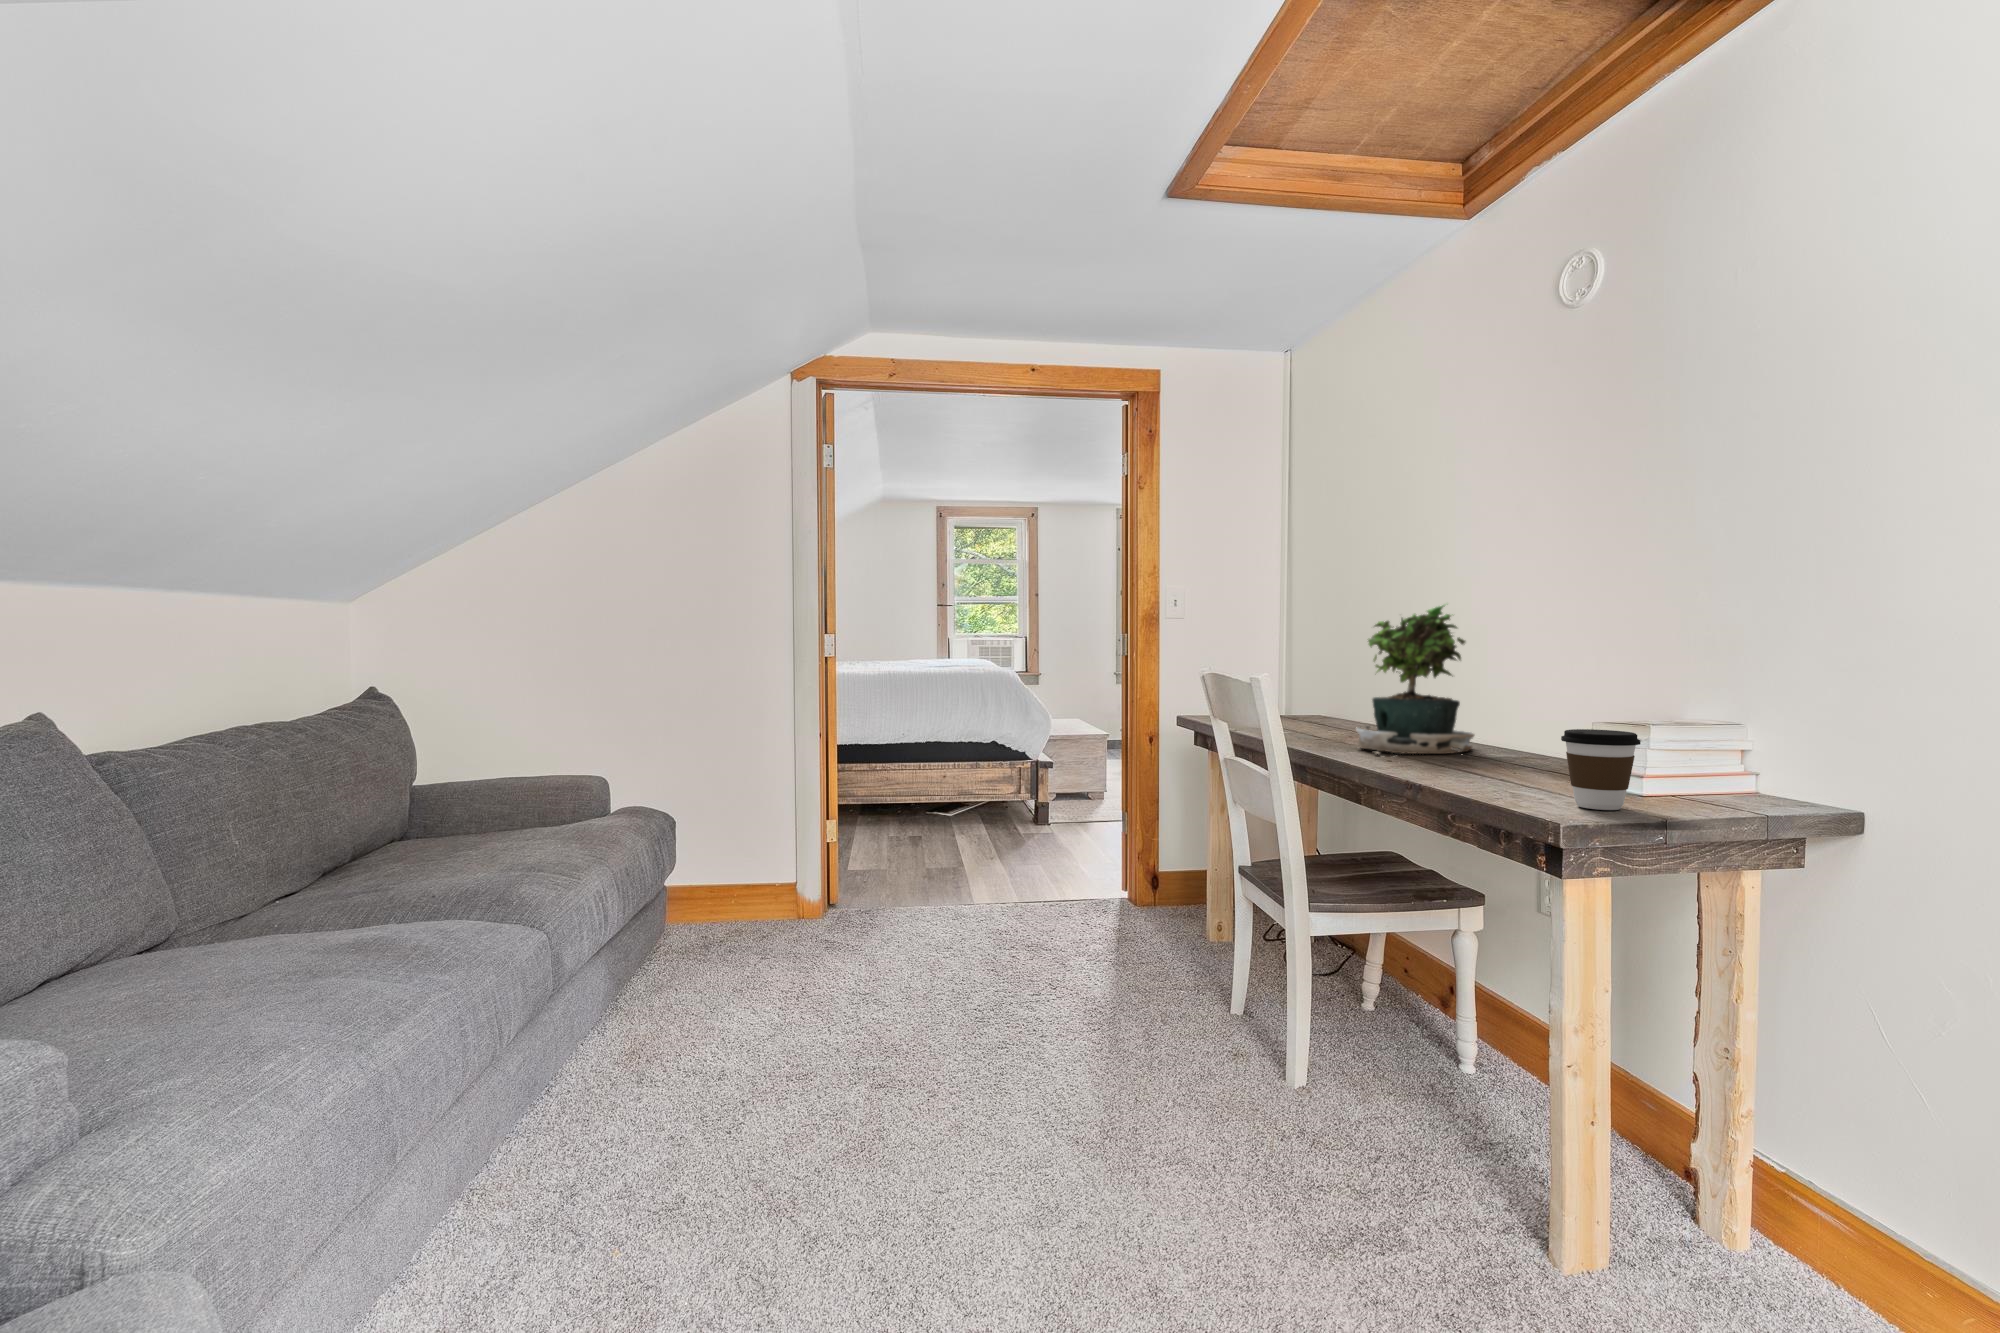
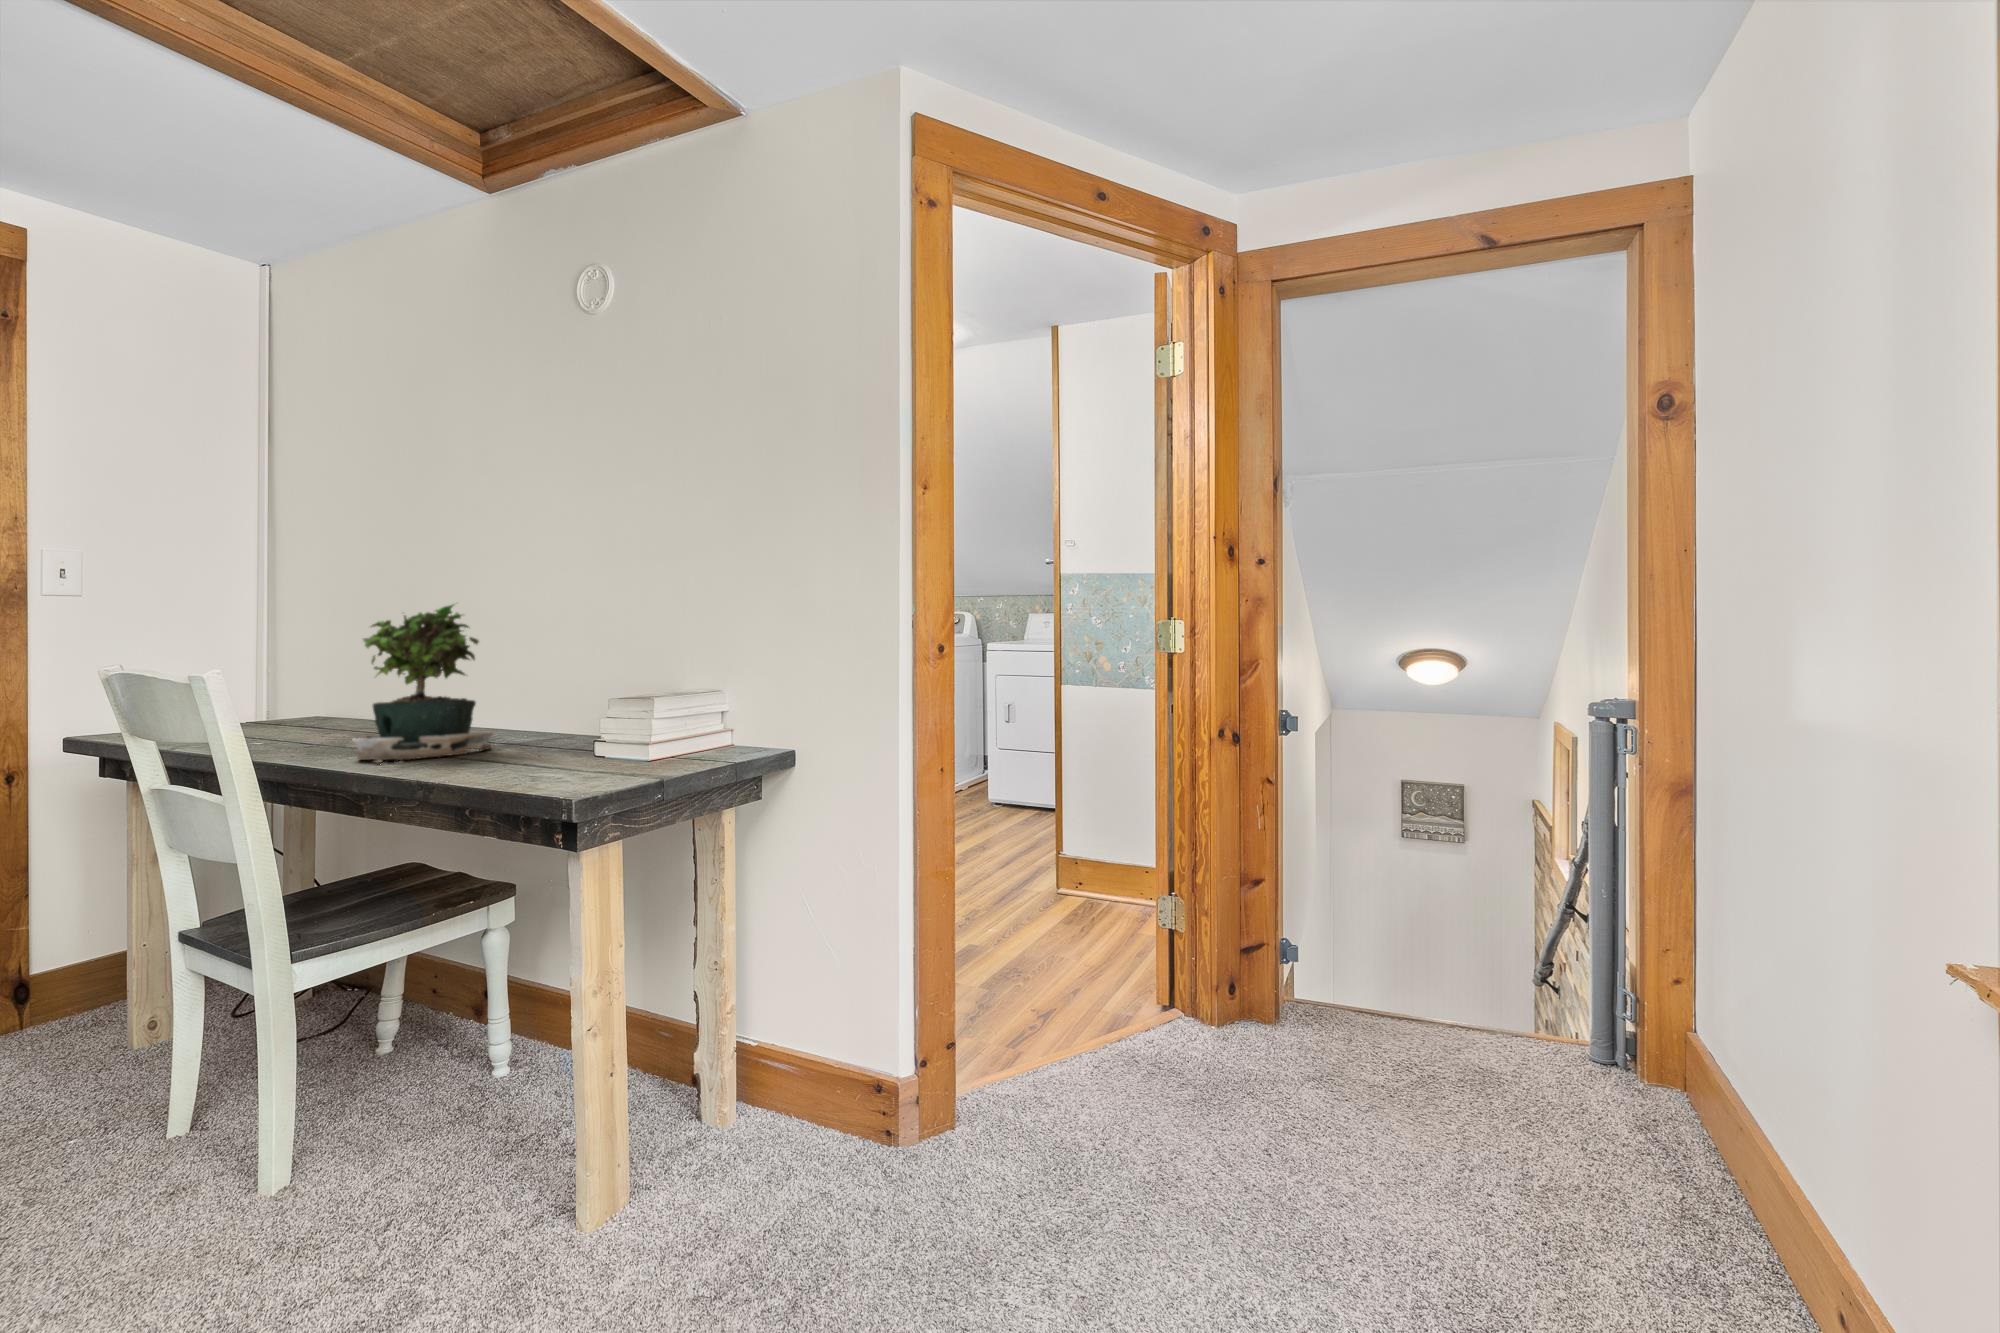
coffee cup: present [1561,729,1641,810] -> none [571,705,641,779]

